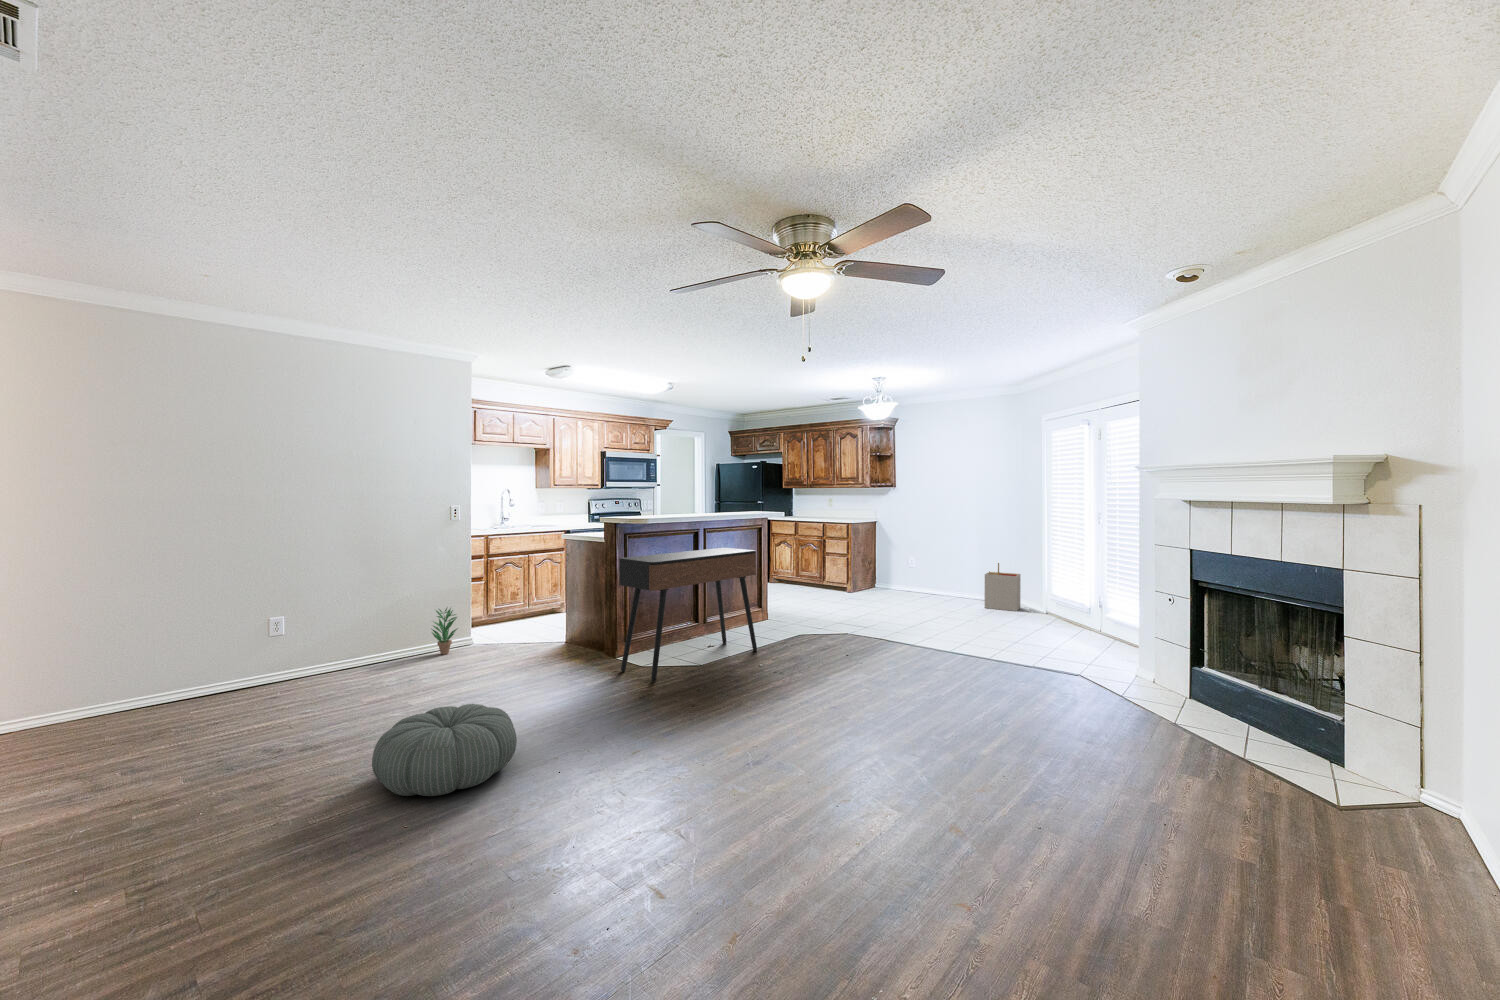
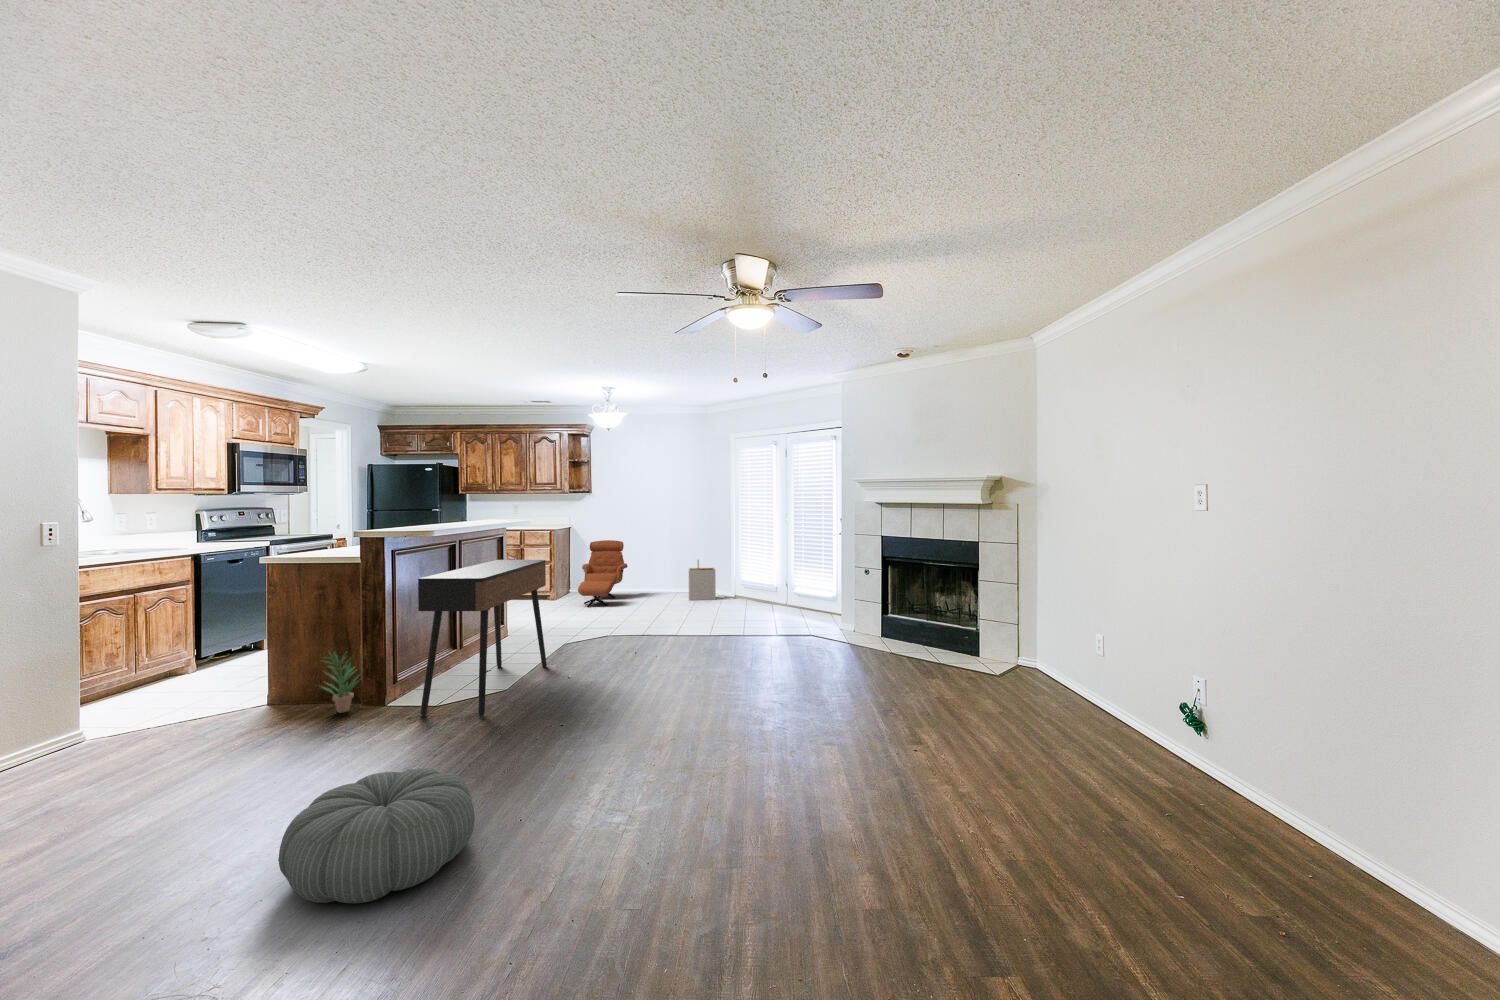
armchair: none [864,536,926,602] -> present [578,540,628,607]
potted plant: present [432,608,458,655] -> present [323,652,359,713]

